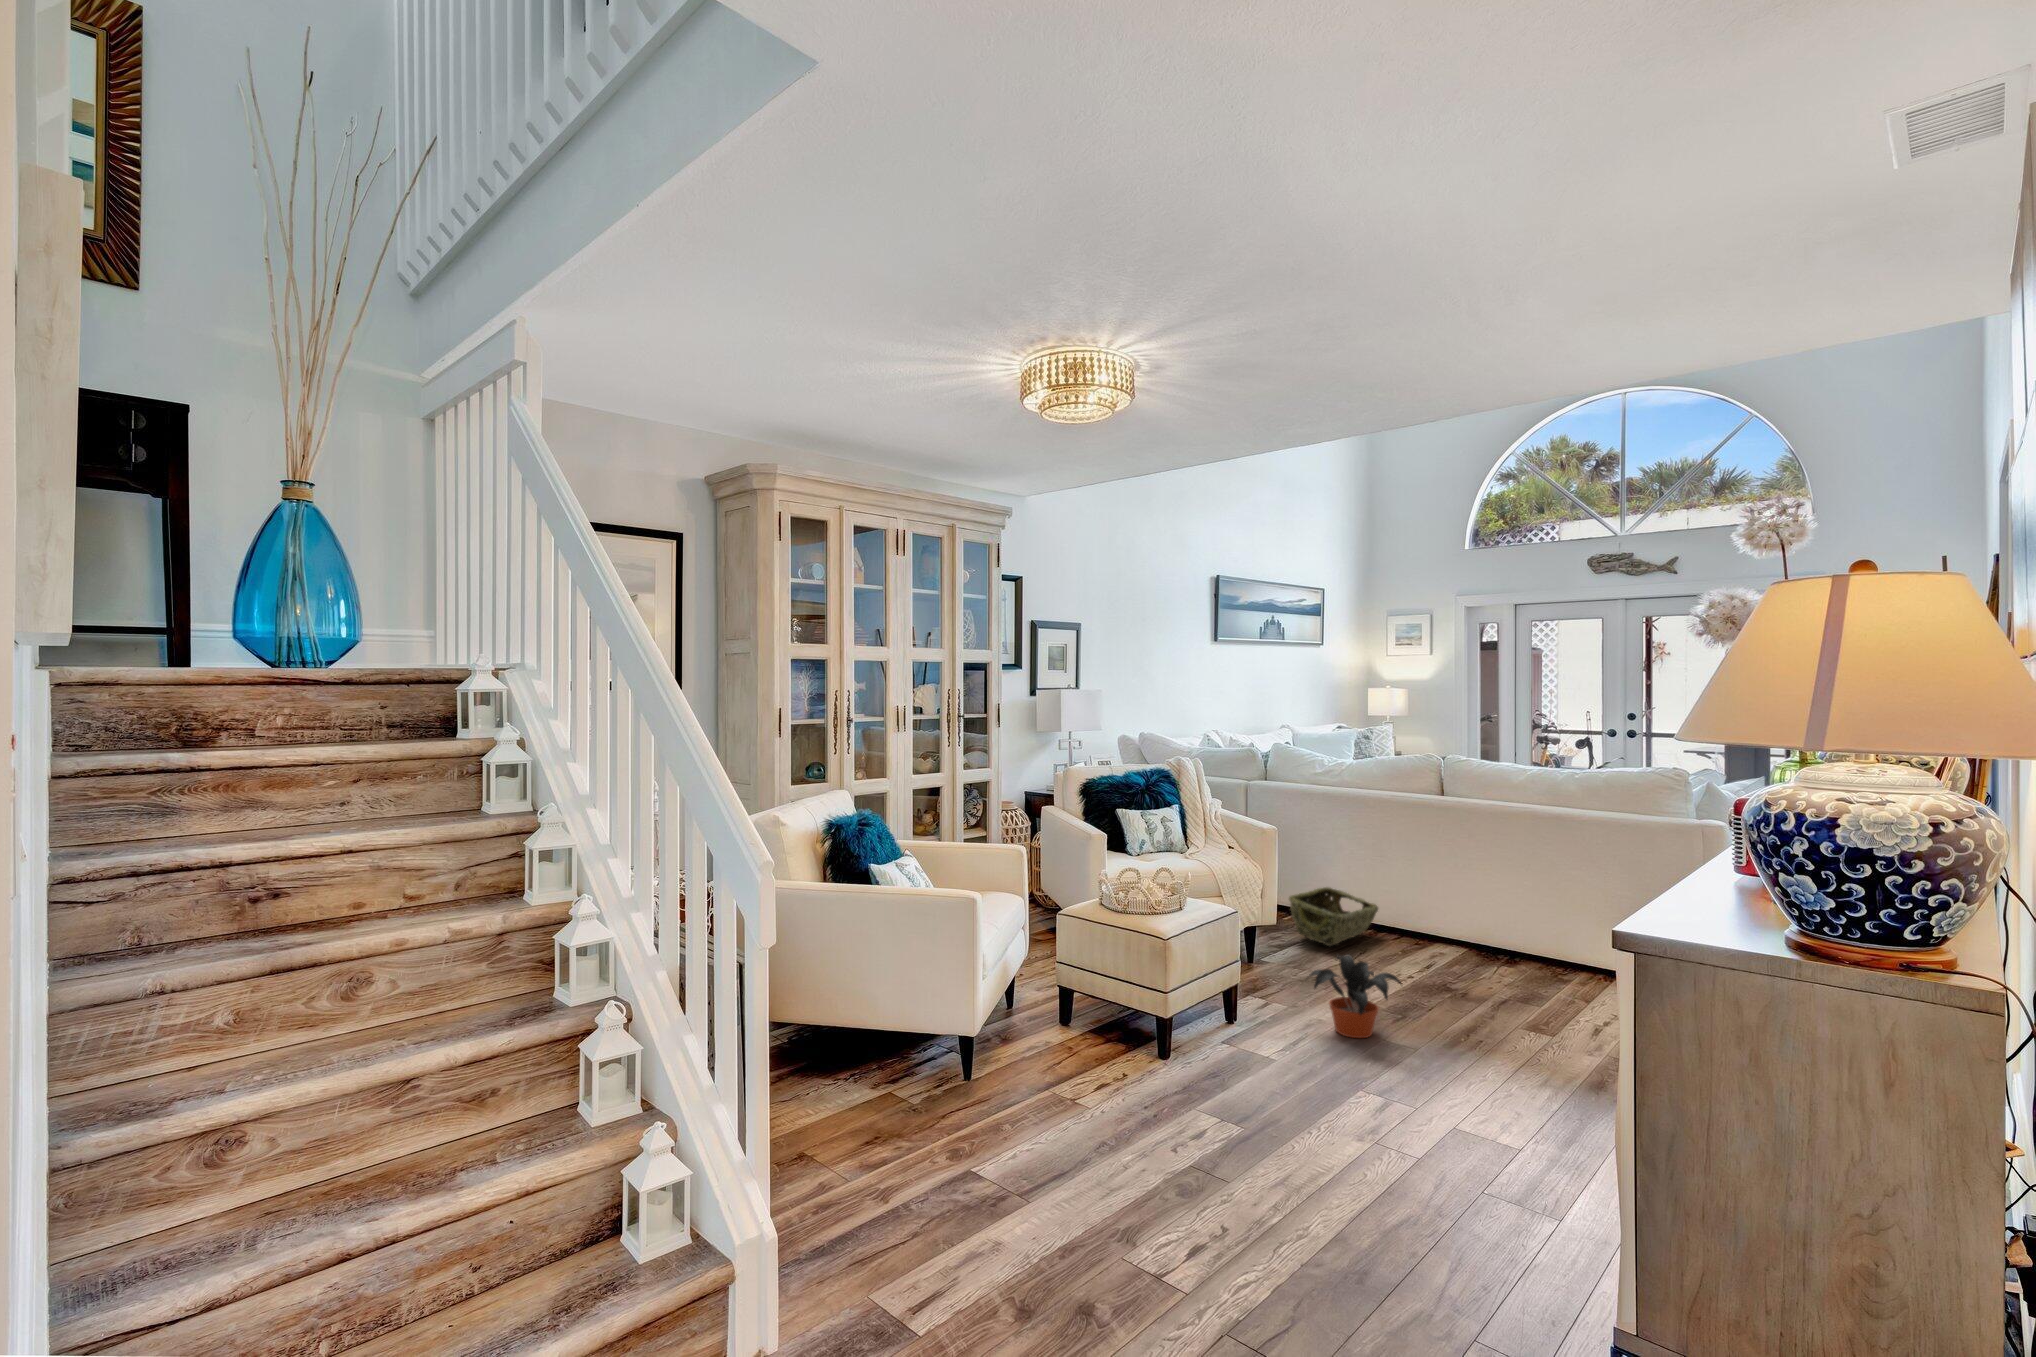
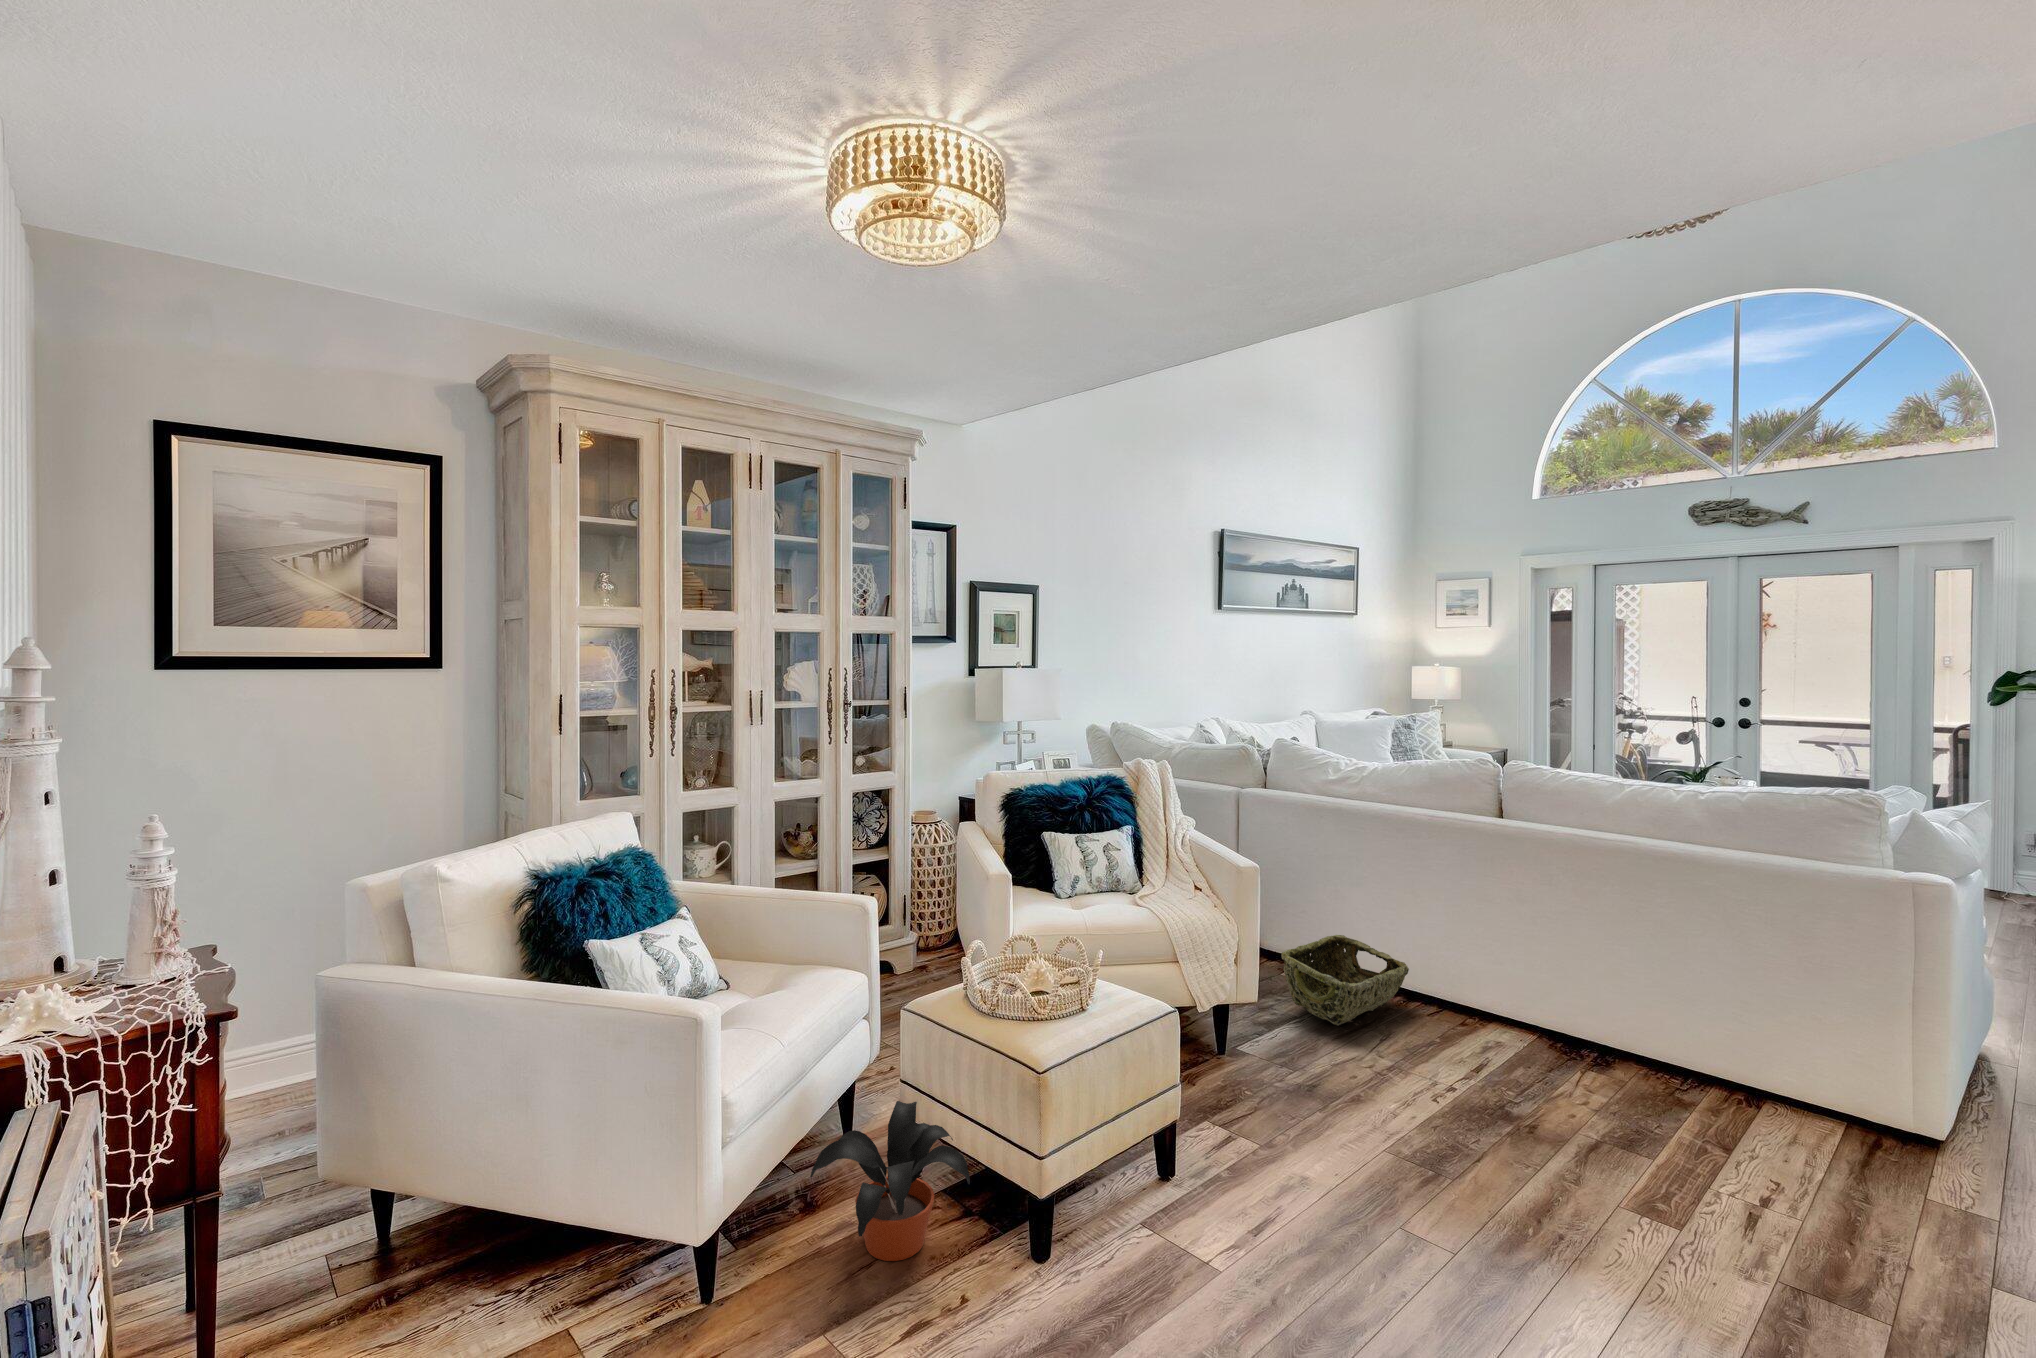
potted plant: present [1310,954,1401,1038] -> present [810,1101,970,1261]

